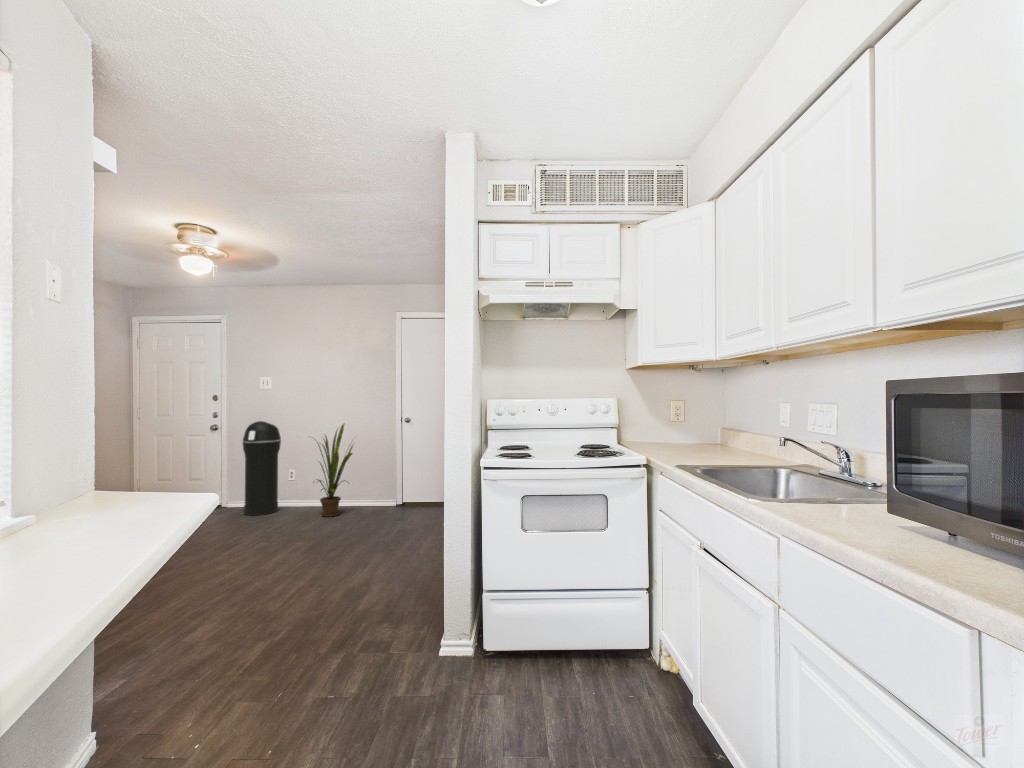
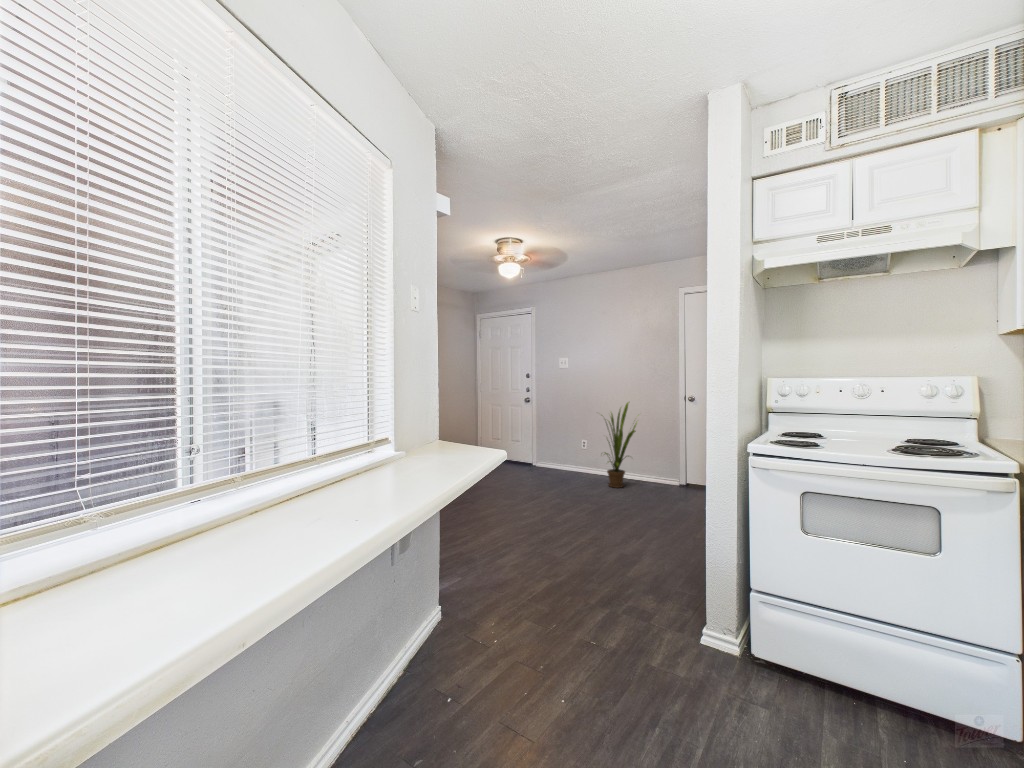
trash can: present [243,421,281,516] -> none [546,398,576,478]

